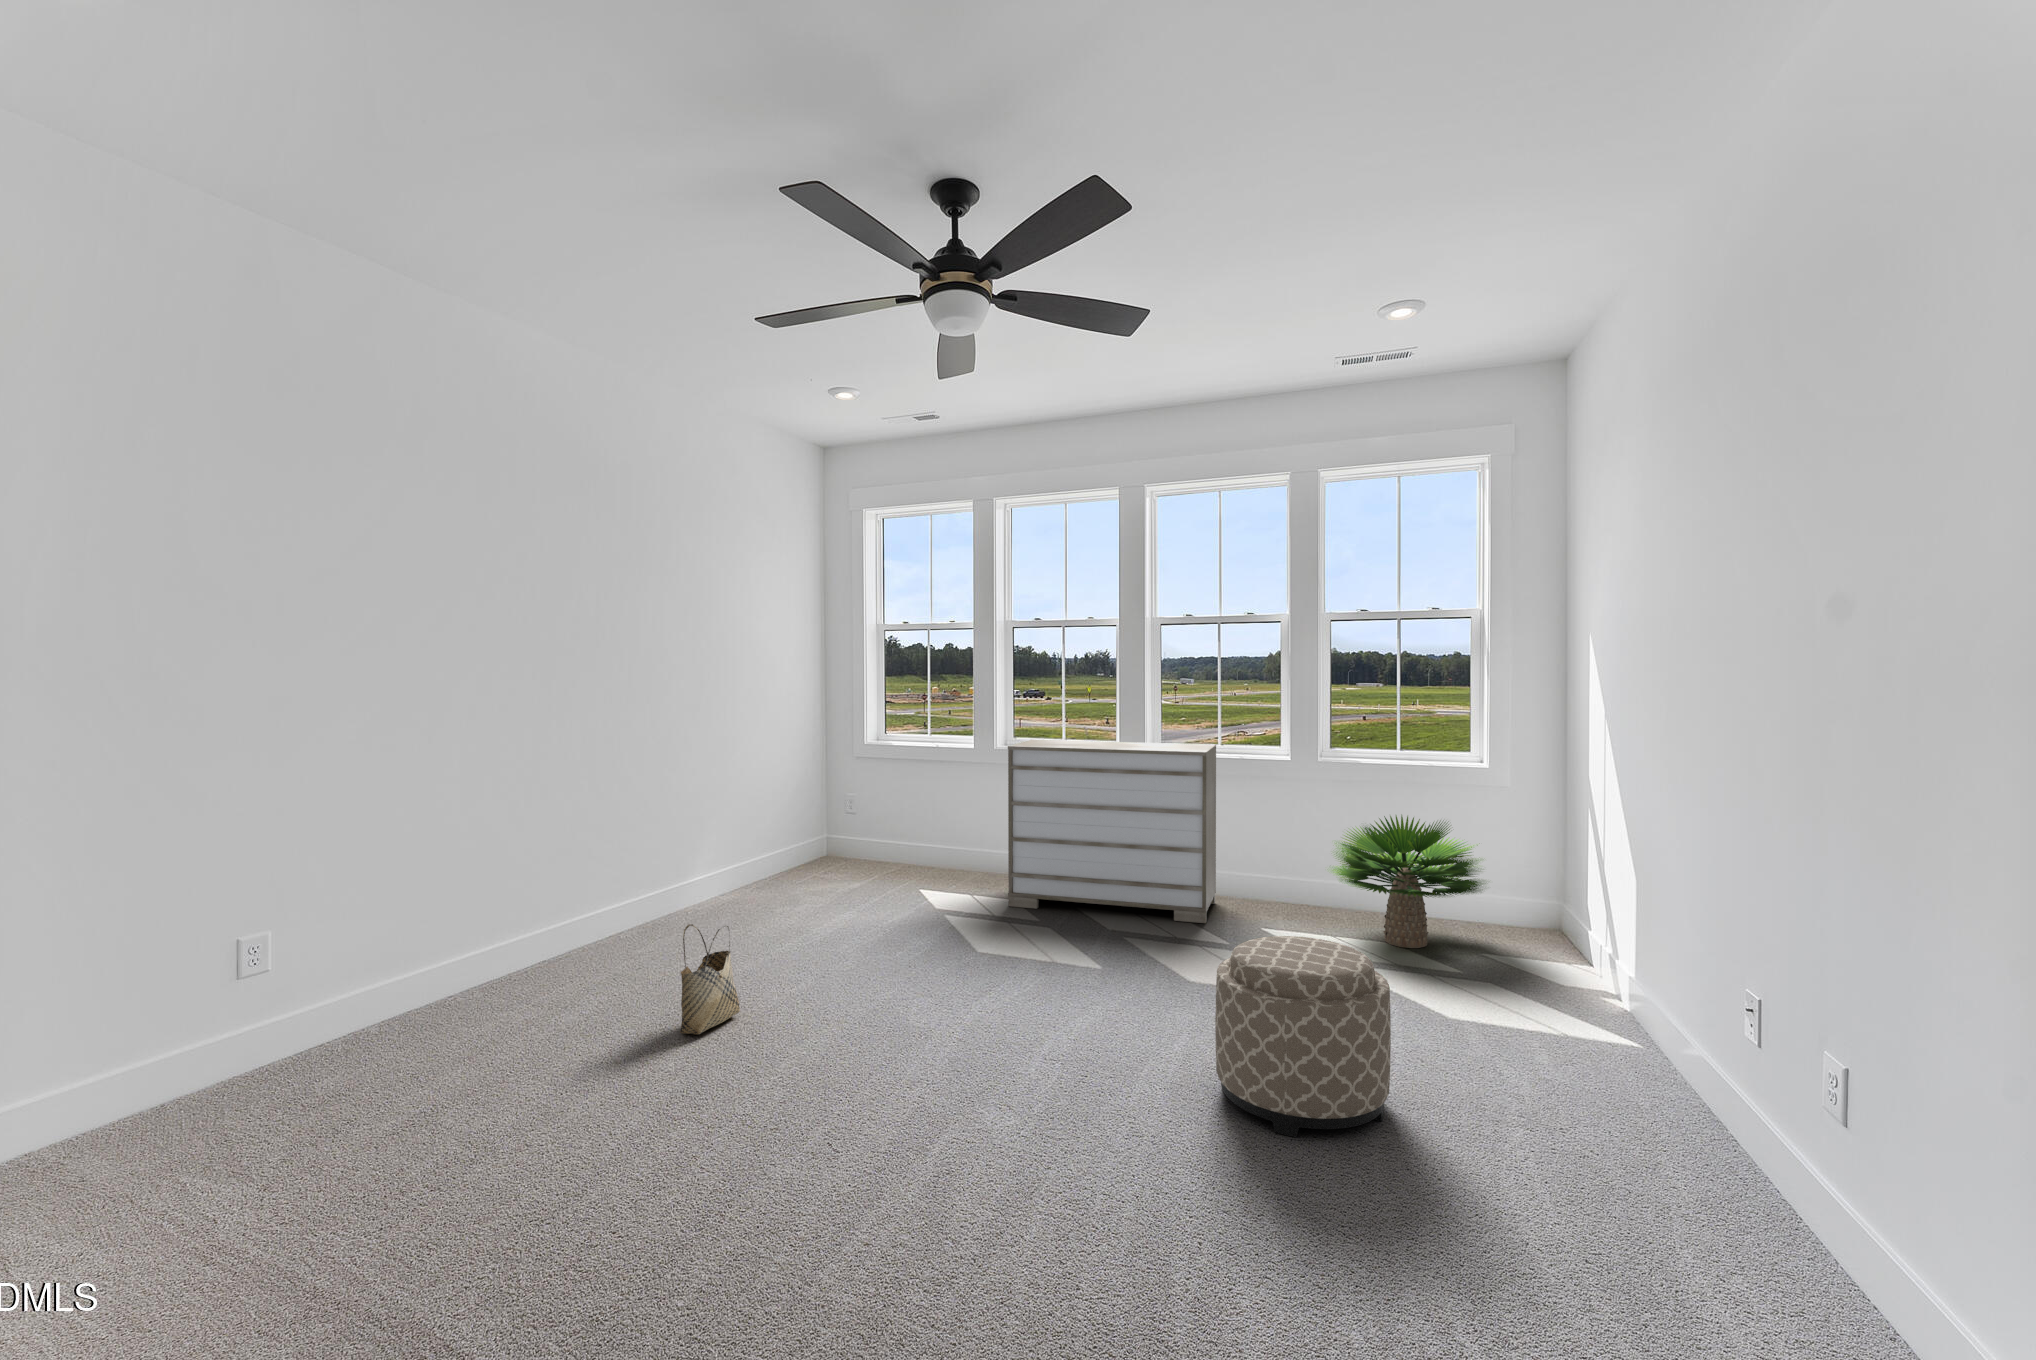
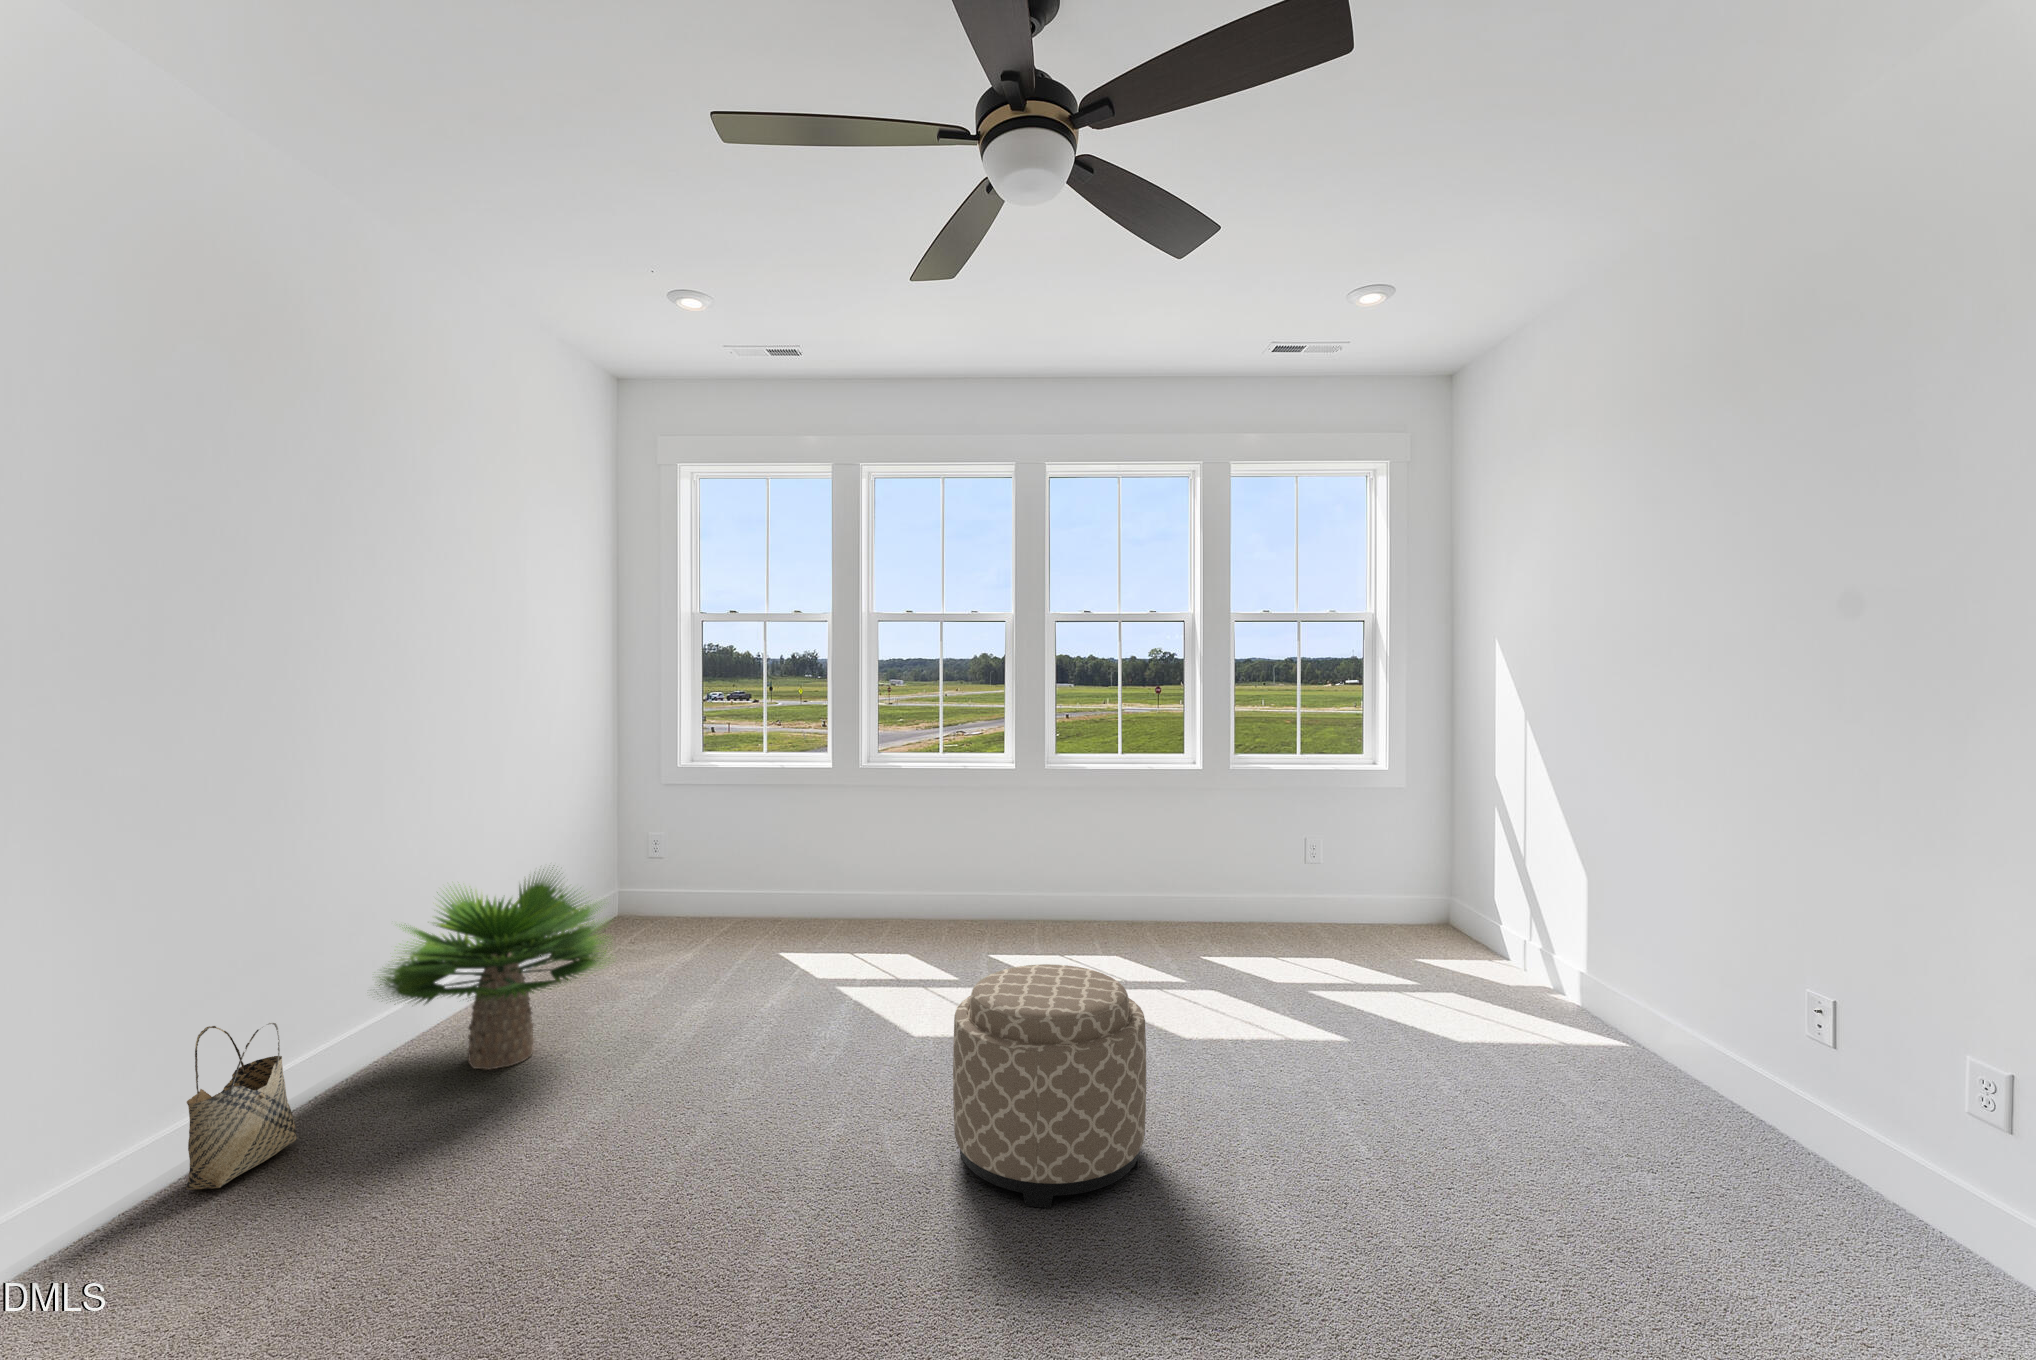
dresser: present [1008,740,1216,923] -> none [700,749,937,945]
potted plant: present [1332,815,1484,948] -> present [379,869,608,1070]

